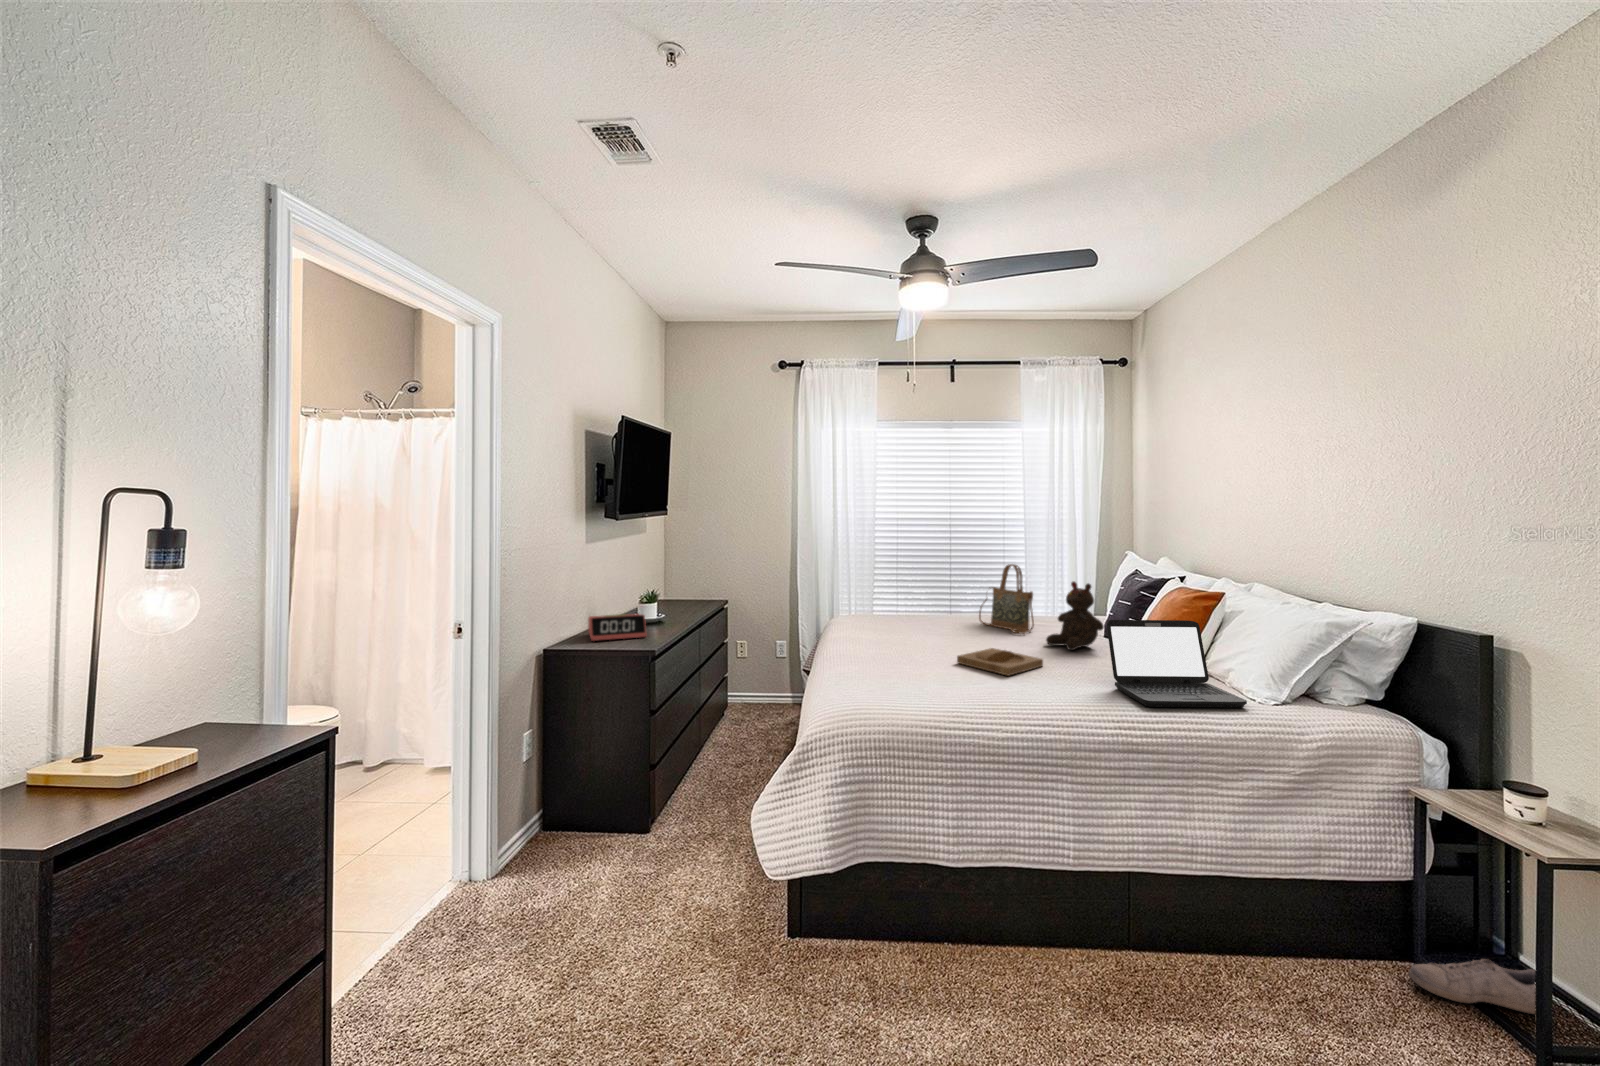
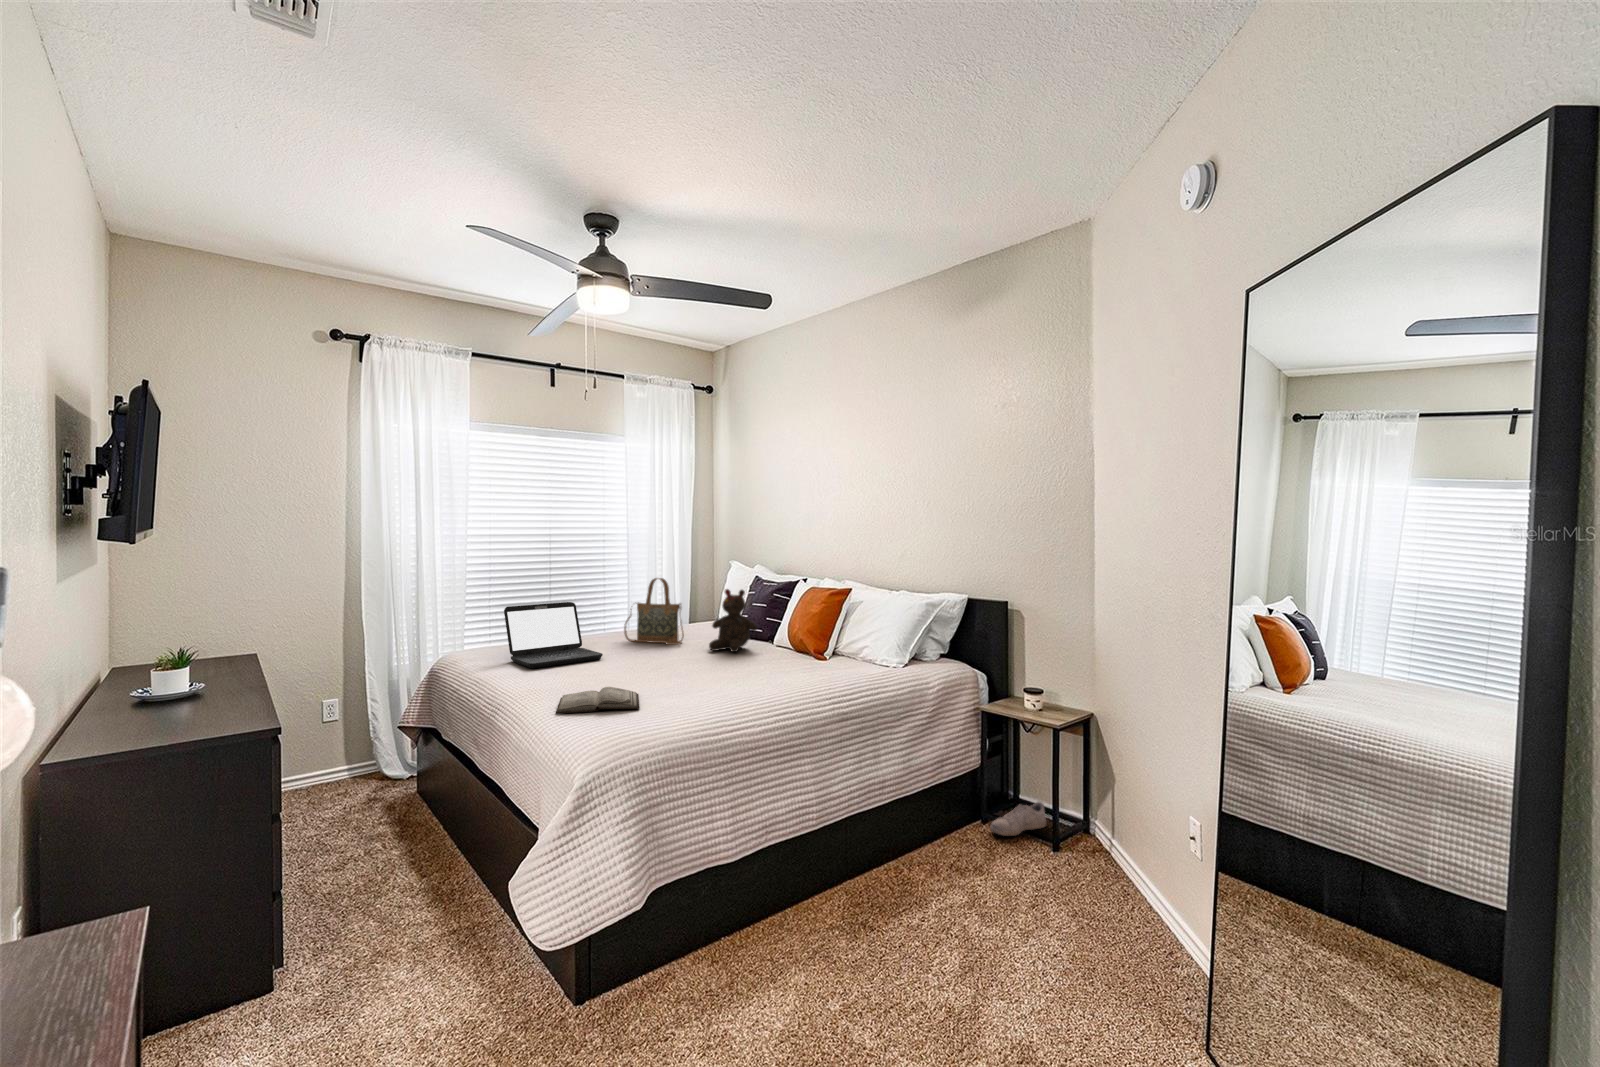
alarm clock: present [588,614,646,641] -> none [112,681,242,733]
laptop: present [1107,620,1247,708] -> present [504,602,603,668]
tray: present [957,648,1043,675] -> none [657,659,730,680]
diary: none [832,663,920,689] -> present [556,687,640,713]

